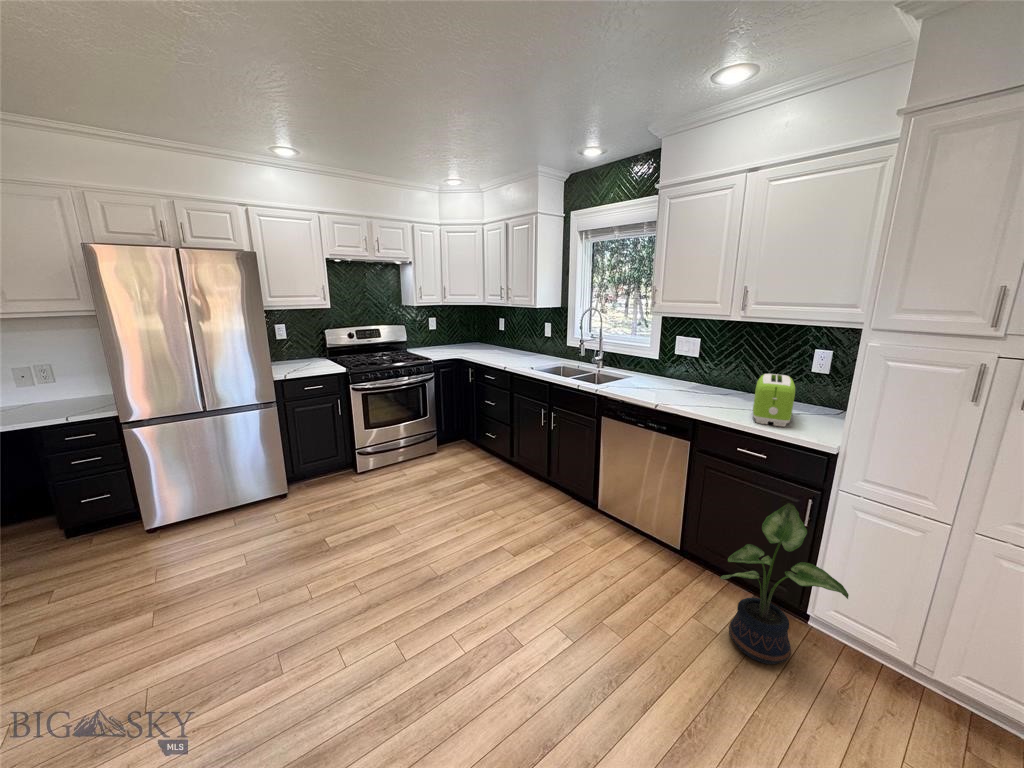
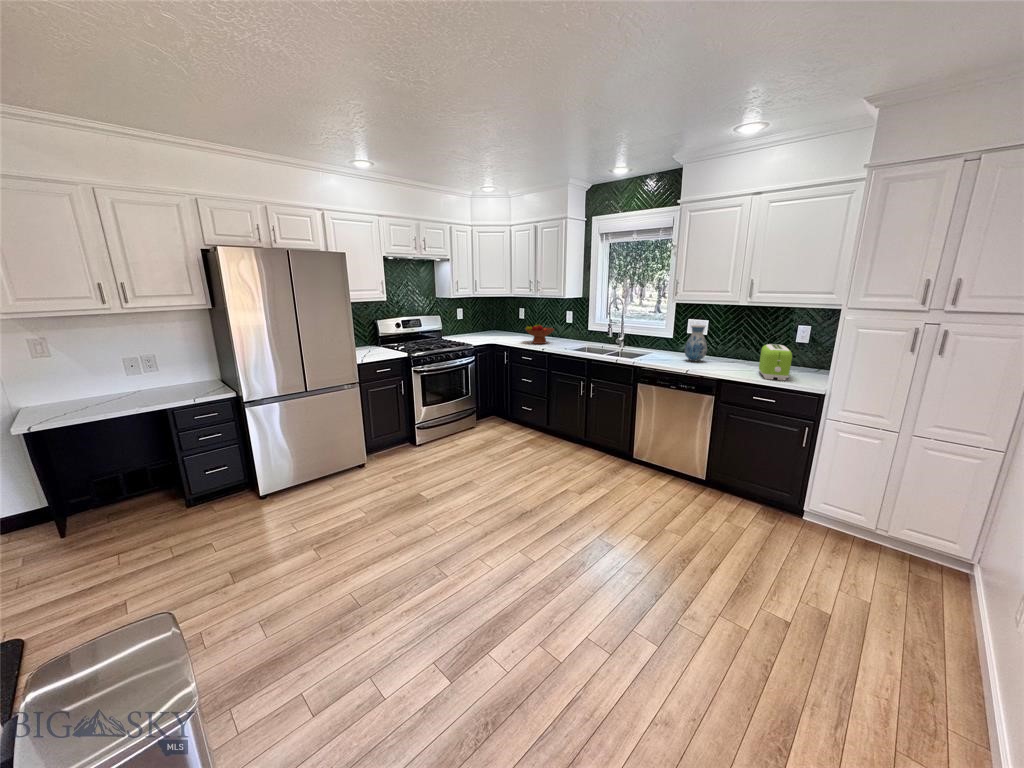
fruit bowl: none [492,336,526,360] -> present [525,324,554,344]
vase: none [665,343,693,391] -> present [685,325,707,361]
potted plant: present [720,503,849,664] -> none [746,434,838,542]

